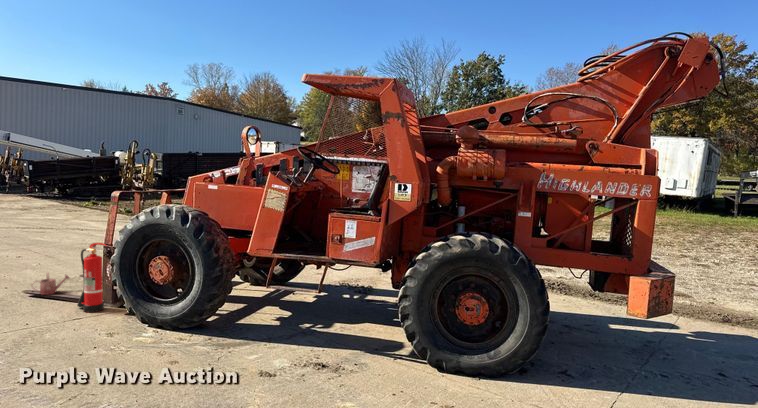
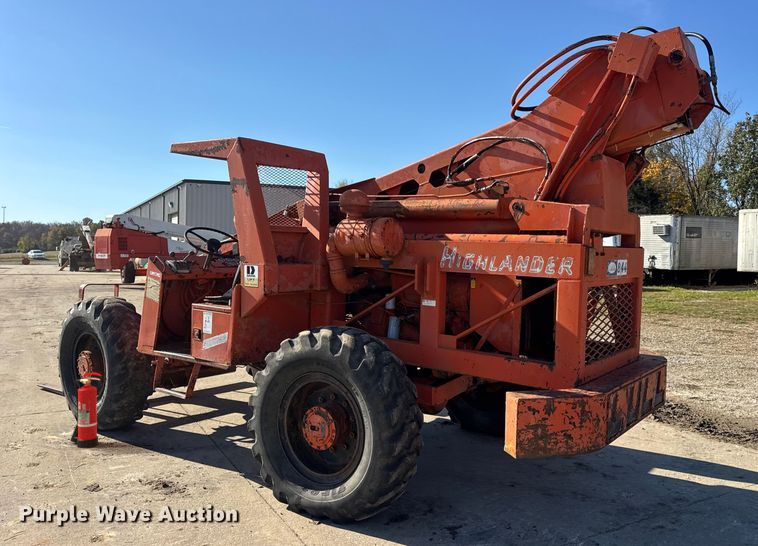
watering can: present [32,273,69,295] -> none [22,404,62,429]

